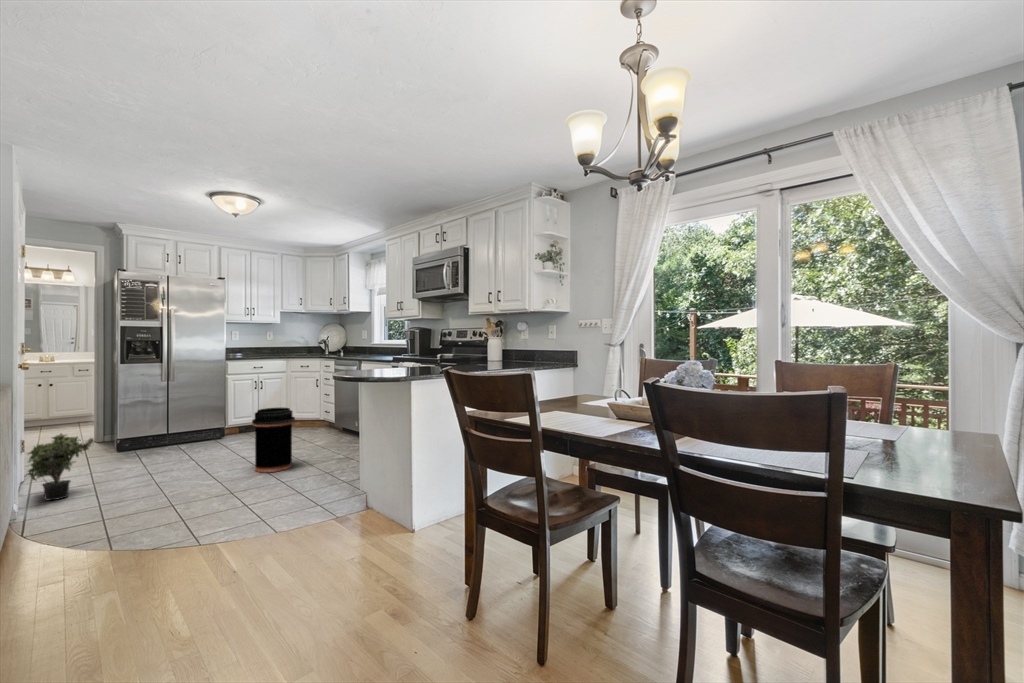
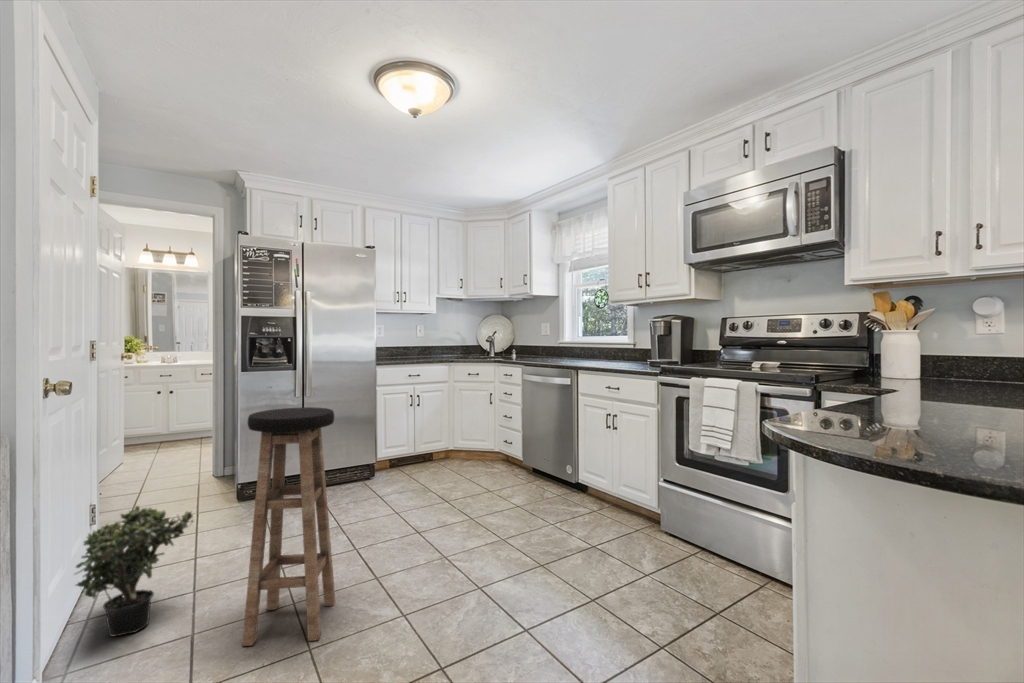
bar stool: none [126,380,182,498] -> present [242,407,335,646]
trash can: present [252,408,295,472] -> none [443,452,510,577]

